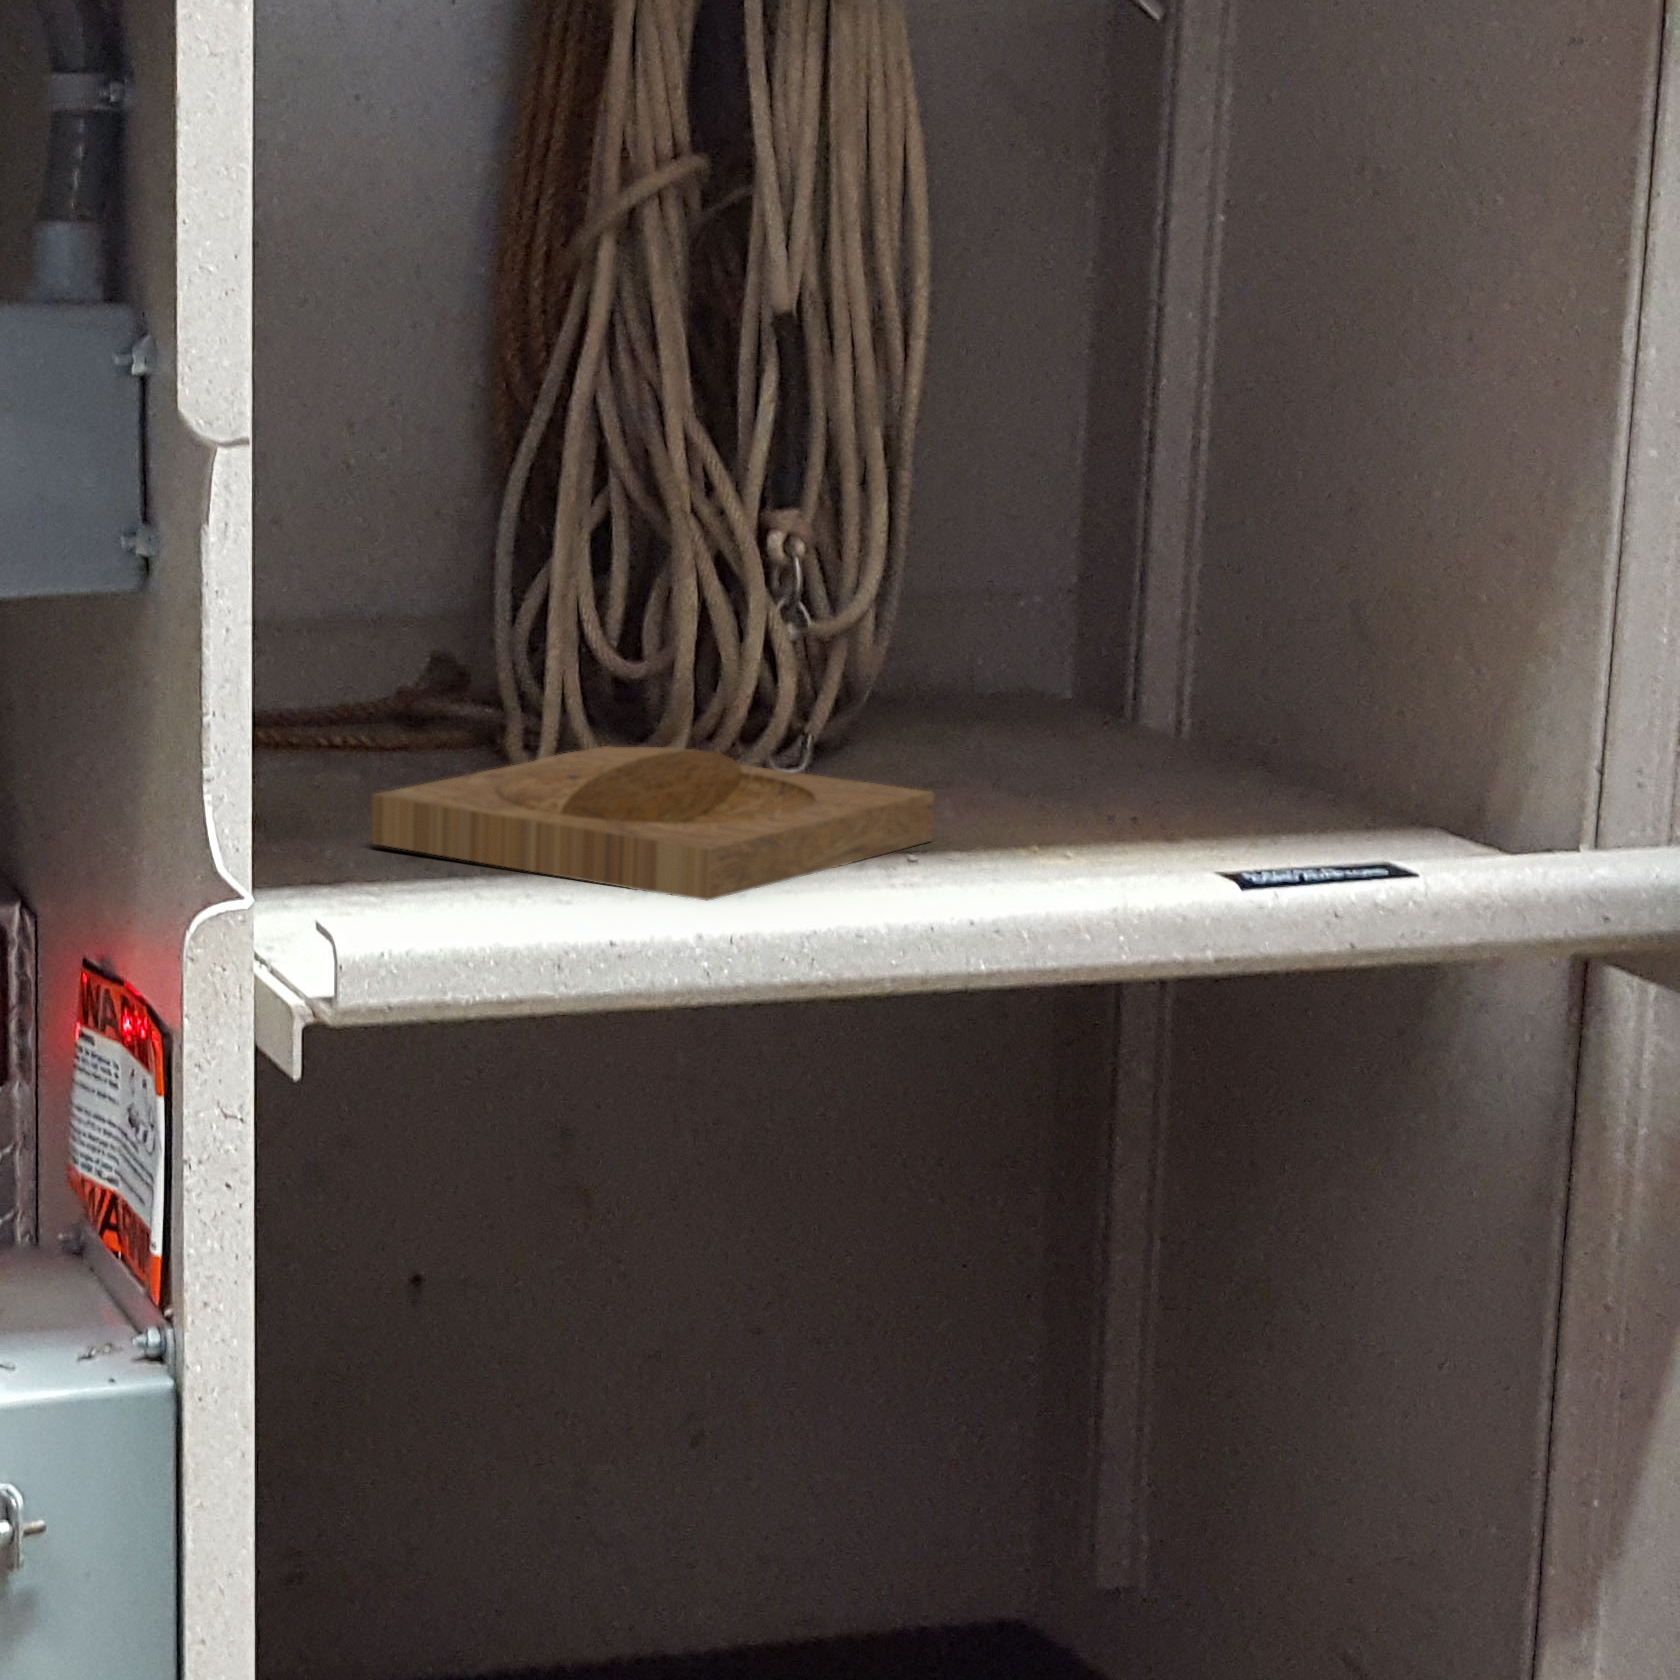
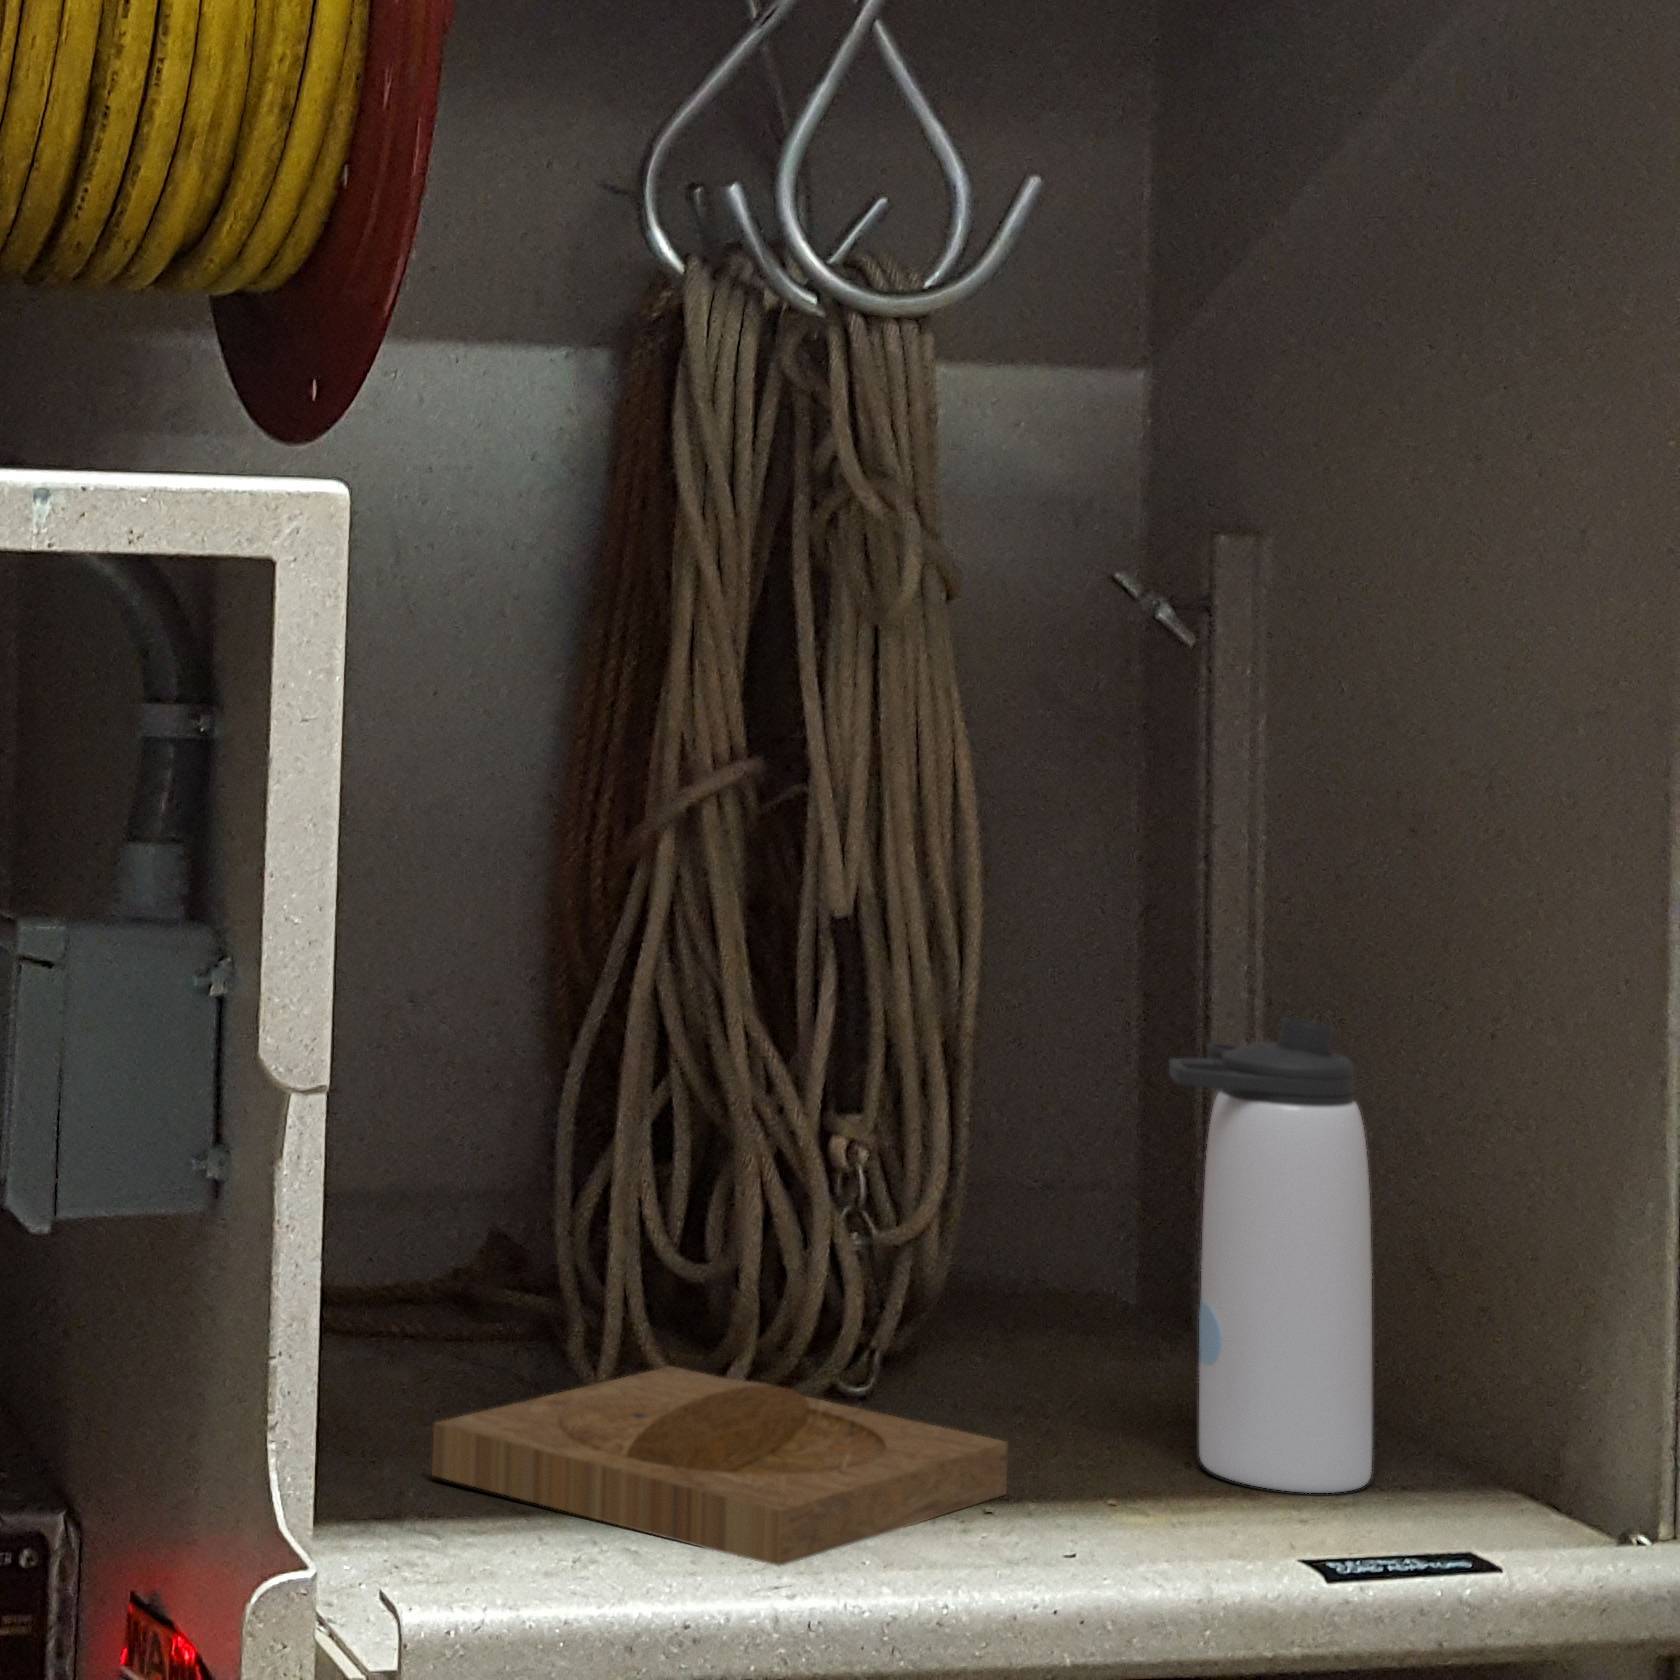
thermos bottle: none [1113,377,1306,830] -> present [1169,1018,1372,1493]

